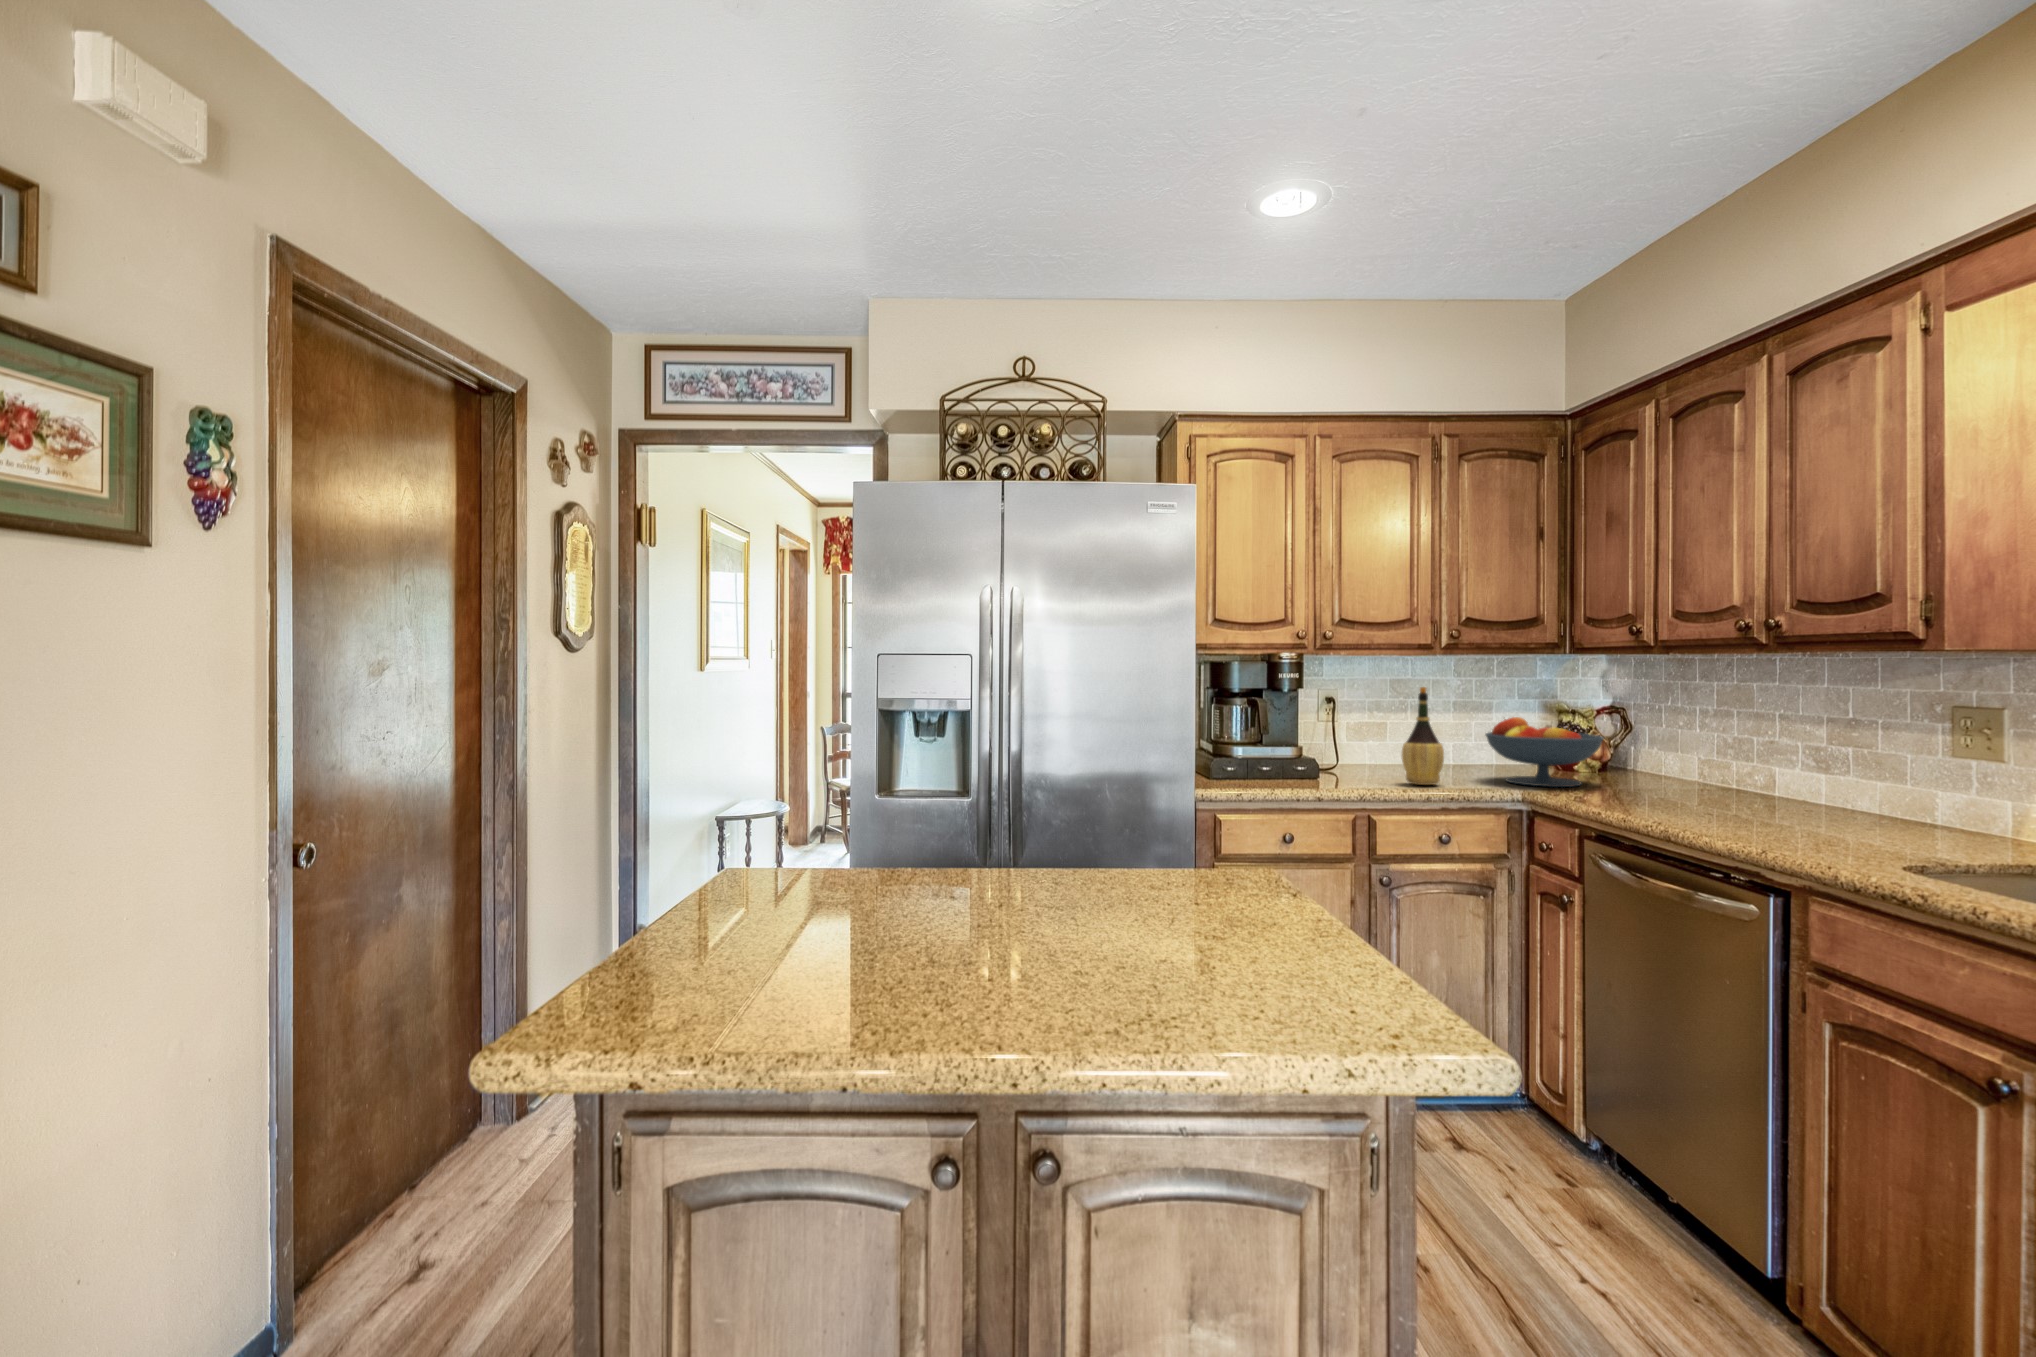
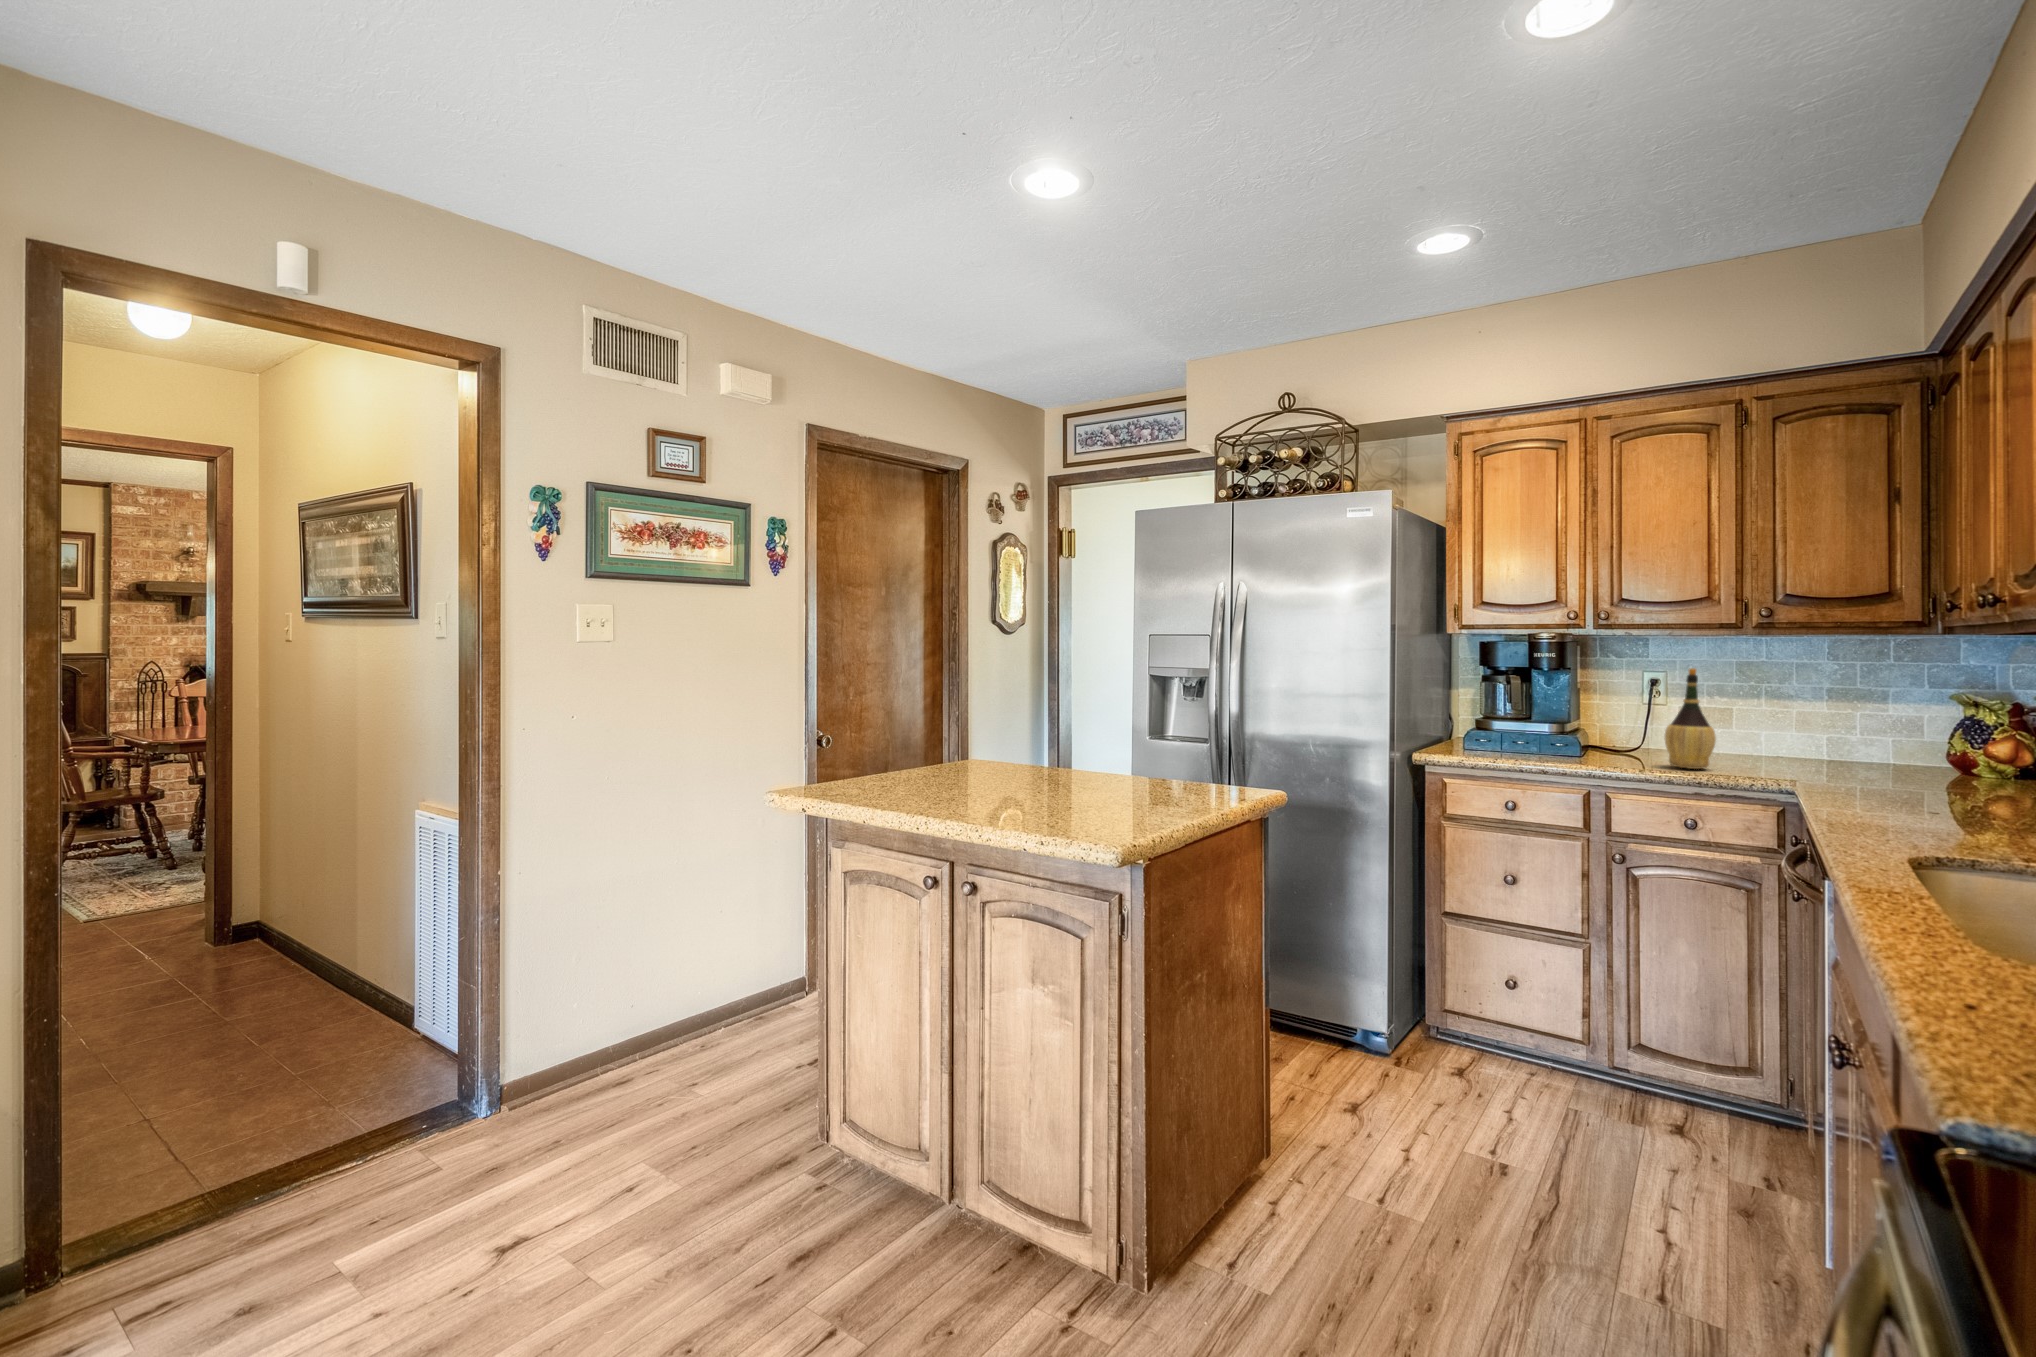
fruit bowl: present [1485,717,1604,787] -> none [1783,703,1946,785]

